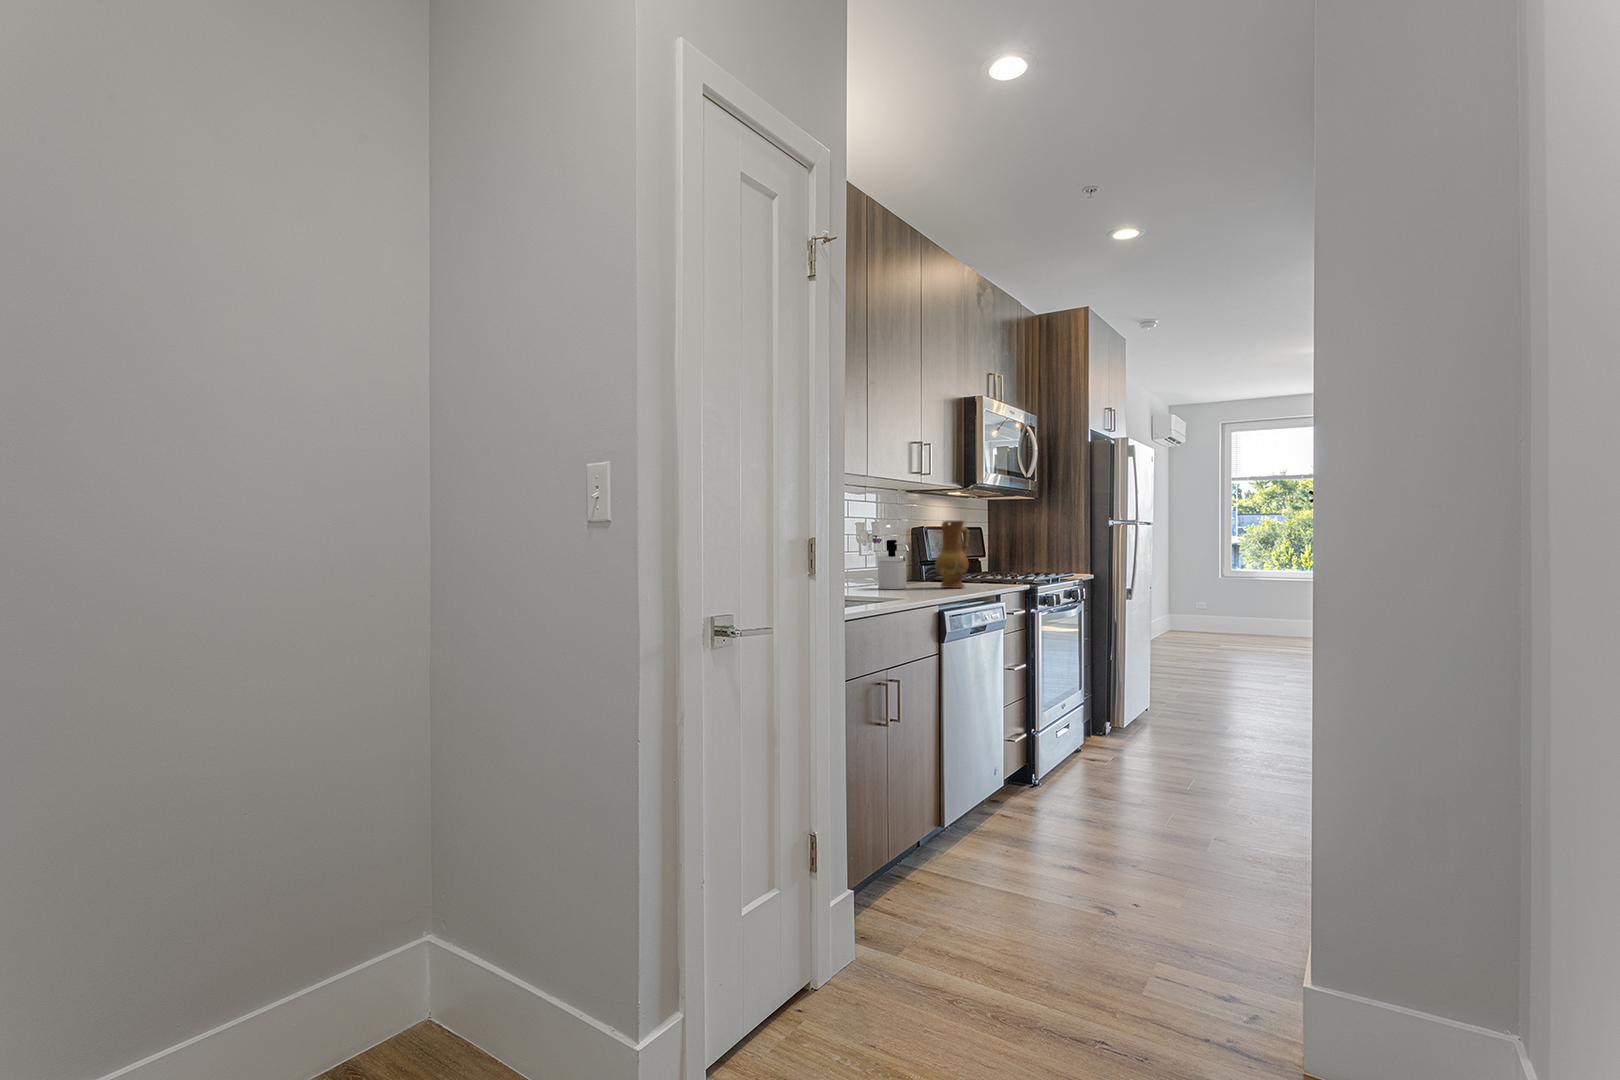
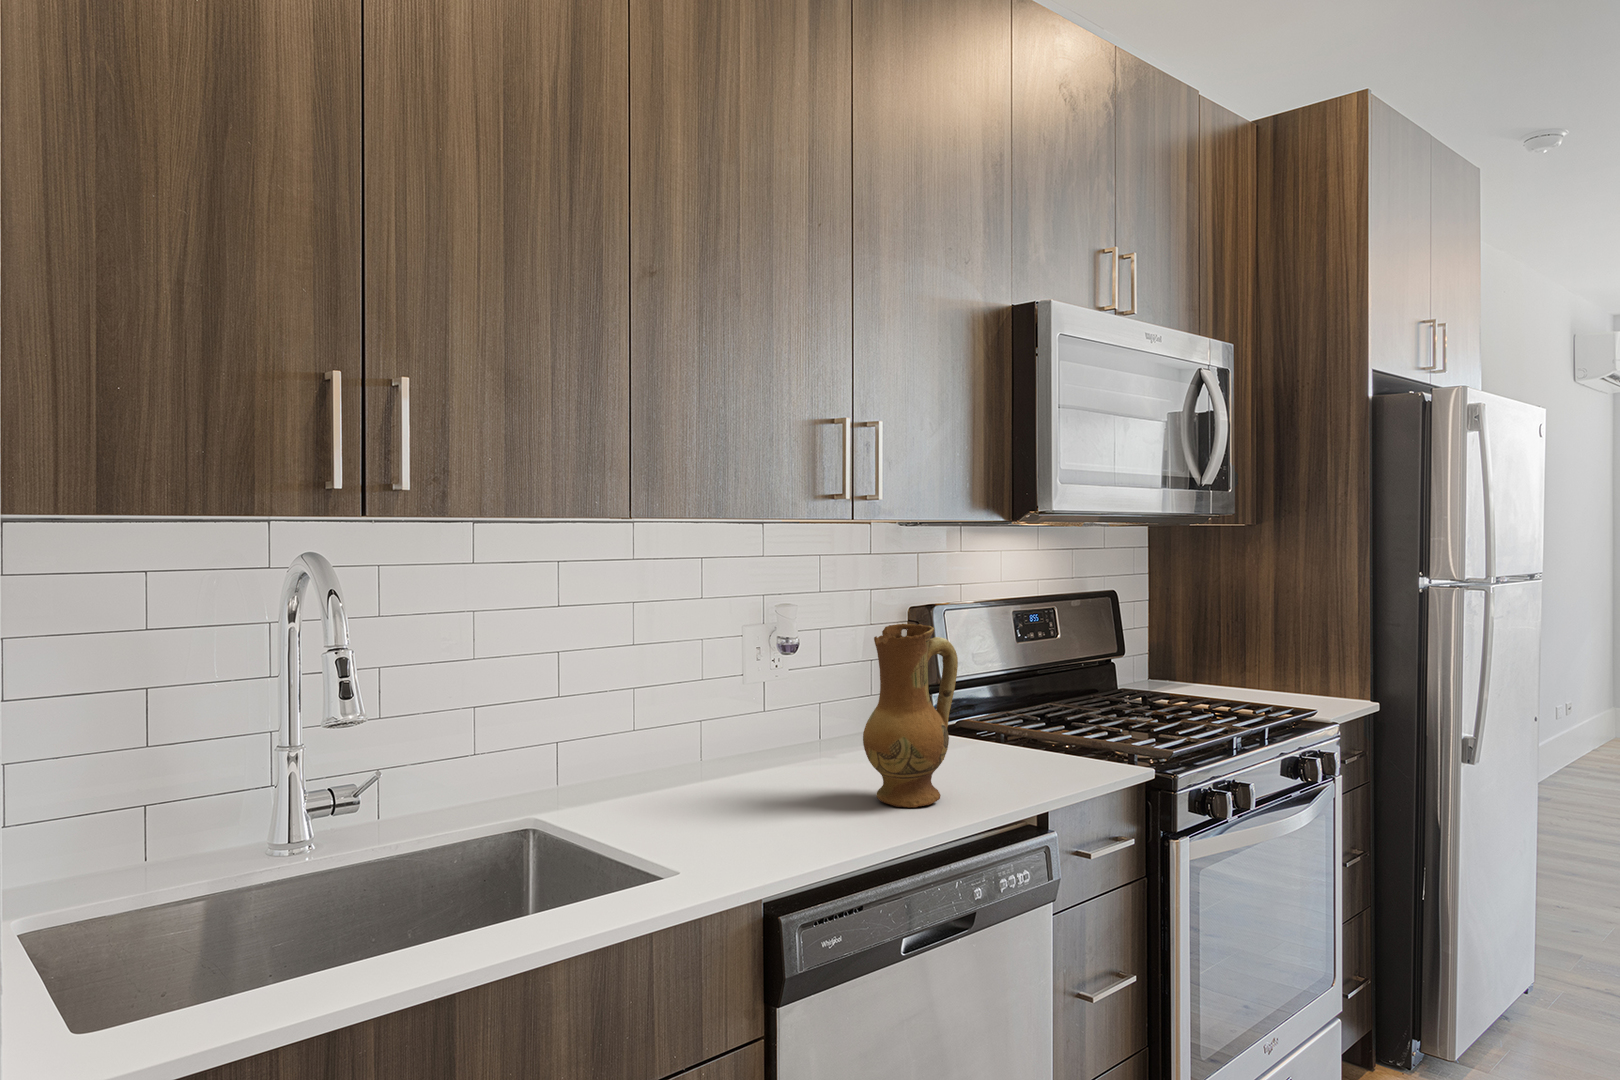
soap dispenser: present [877,540,909,589] -> none [709,673,785,806]

